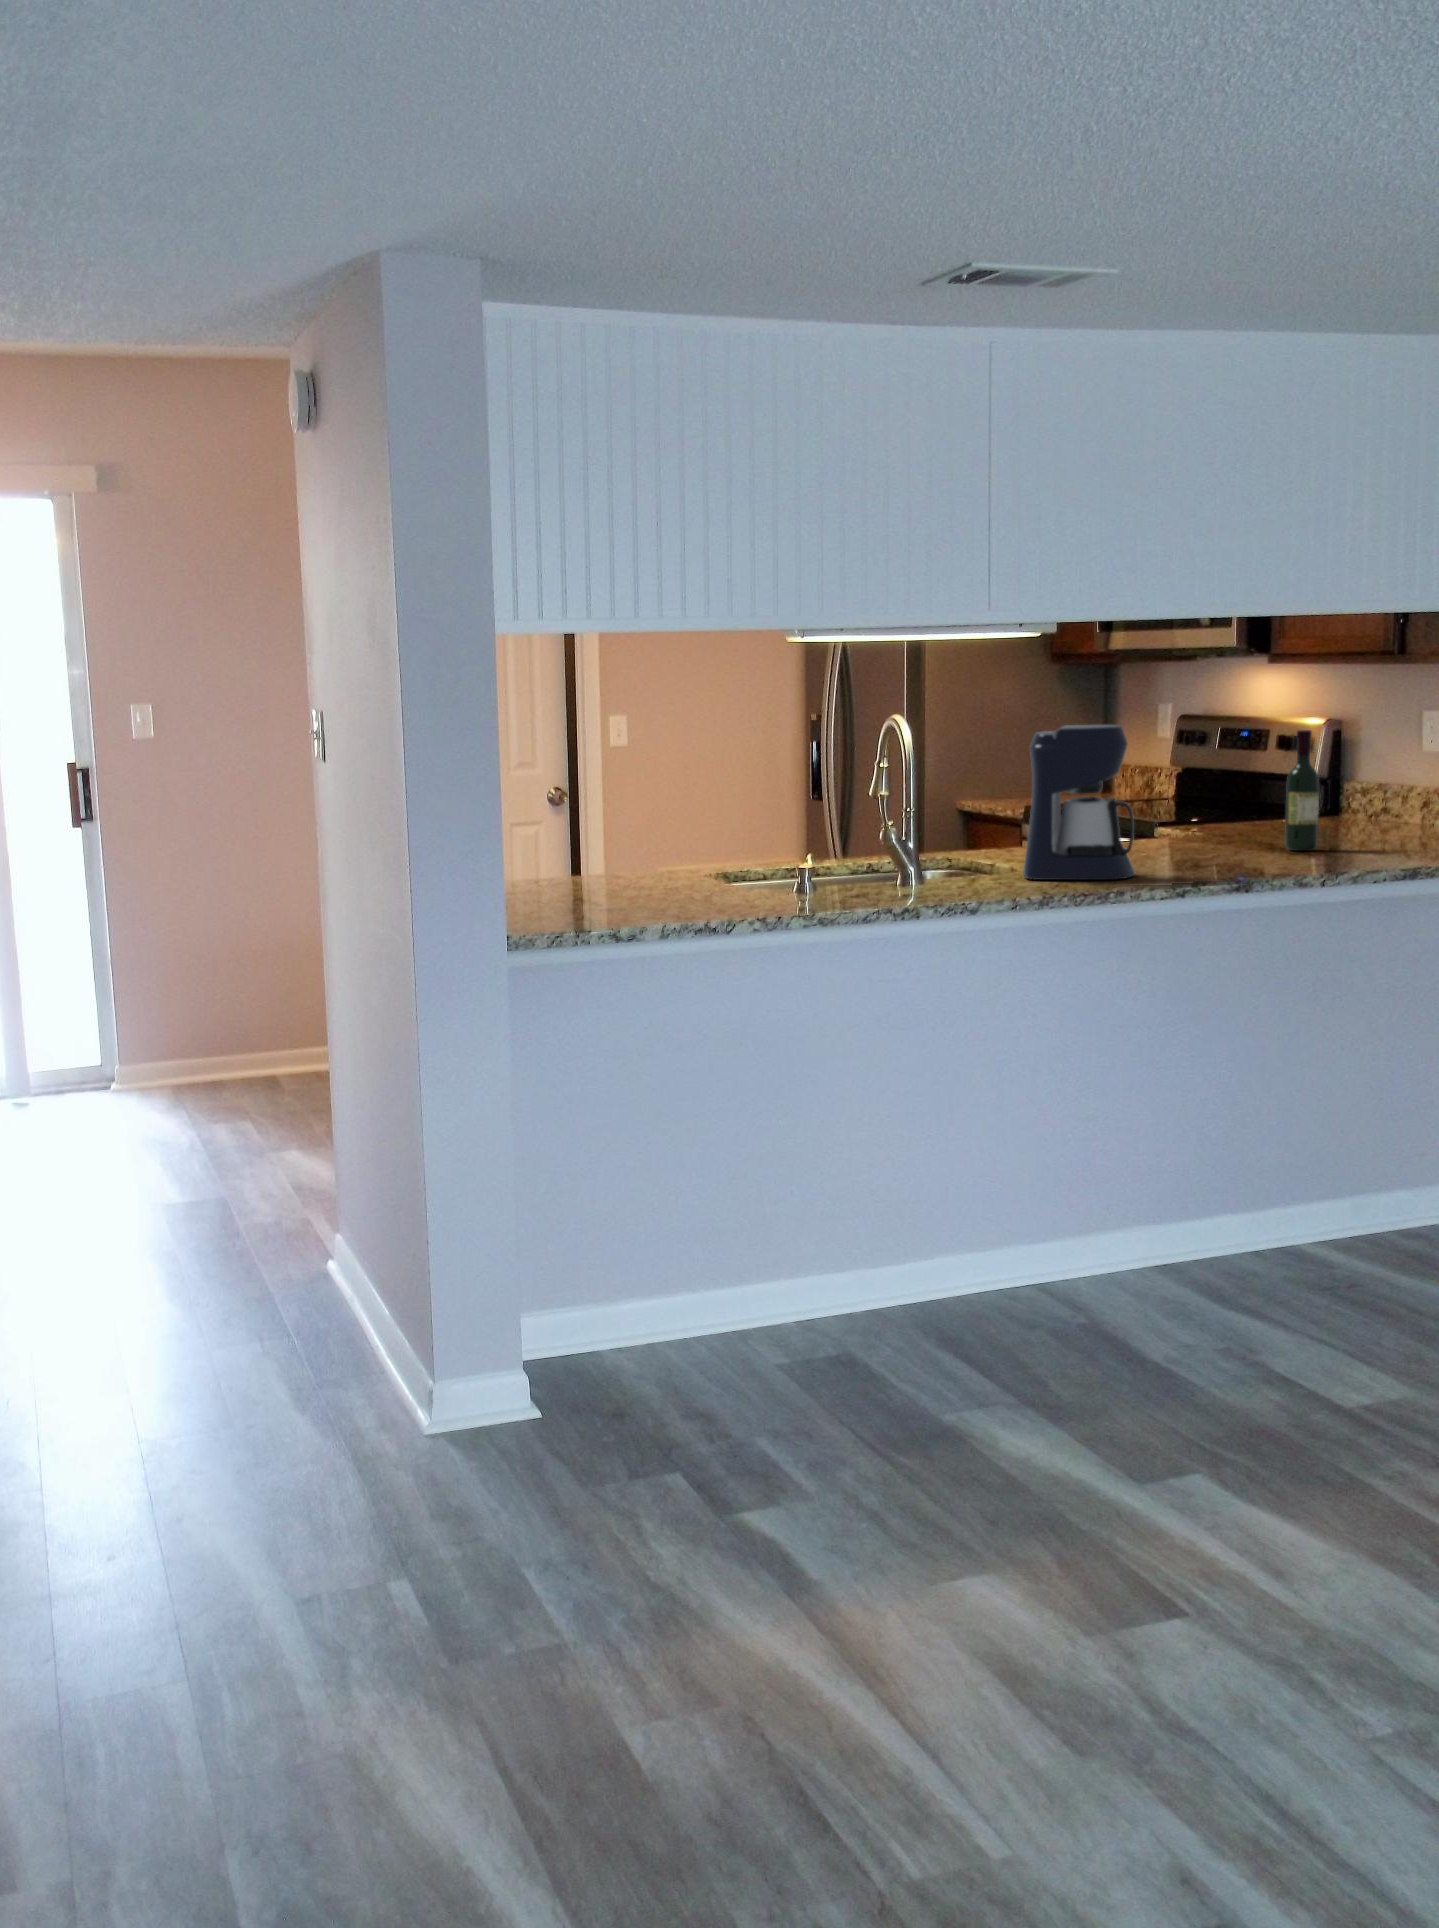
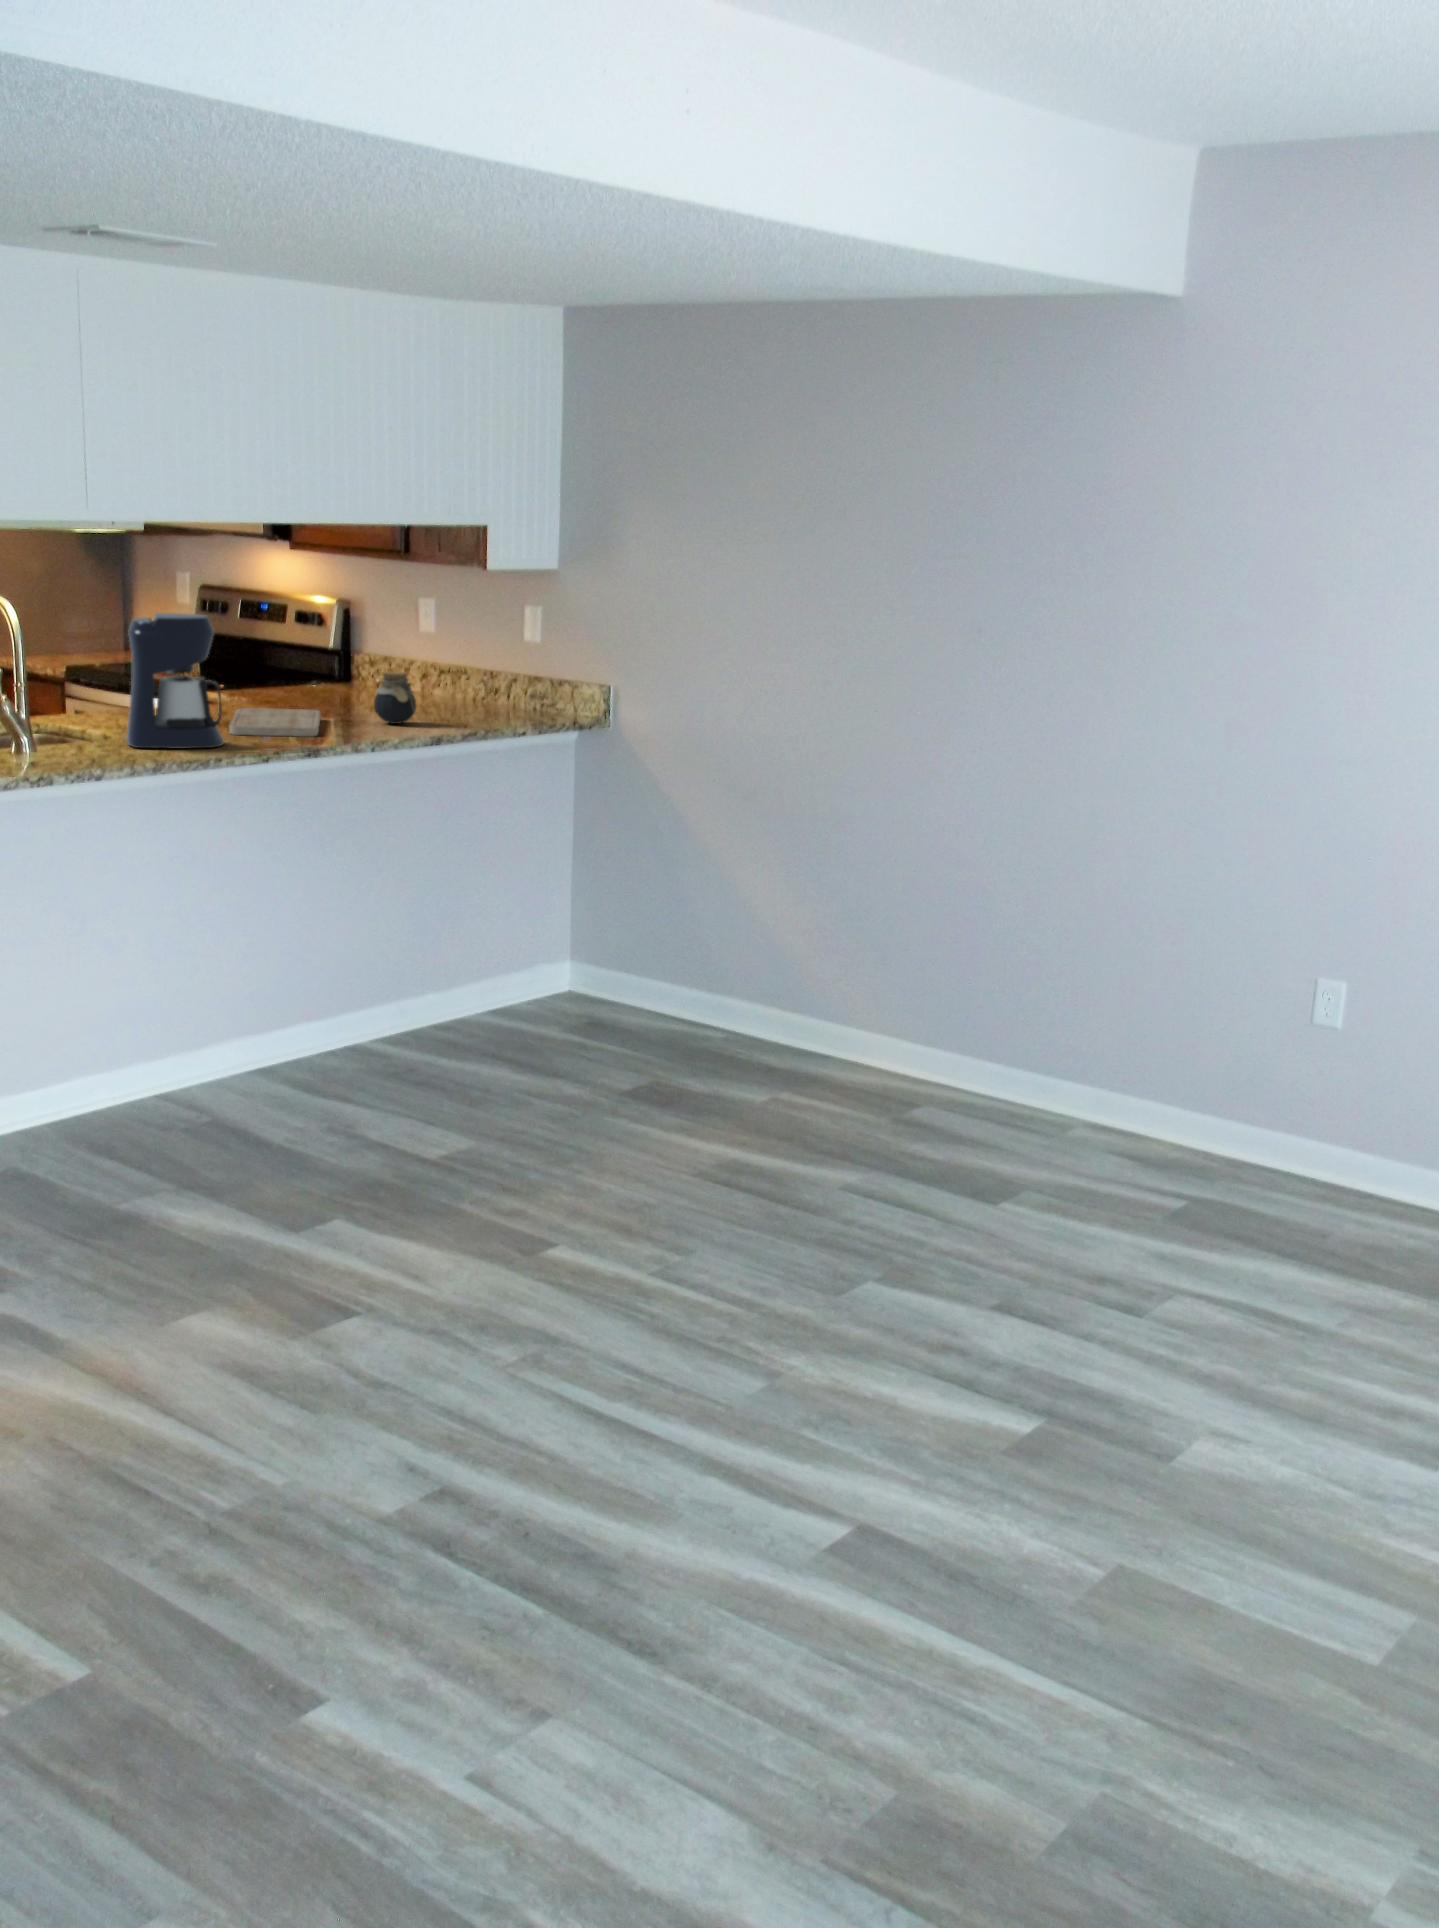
wine bottle: present [1285,730,1319,851] -> none [324,616,350,717]
jar: none [1341,793,1397,857] -> present [374,671,416,724]
cutting board: none [1153,841,1276,870] -> present [229,708,321,737]

